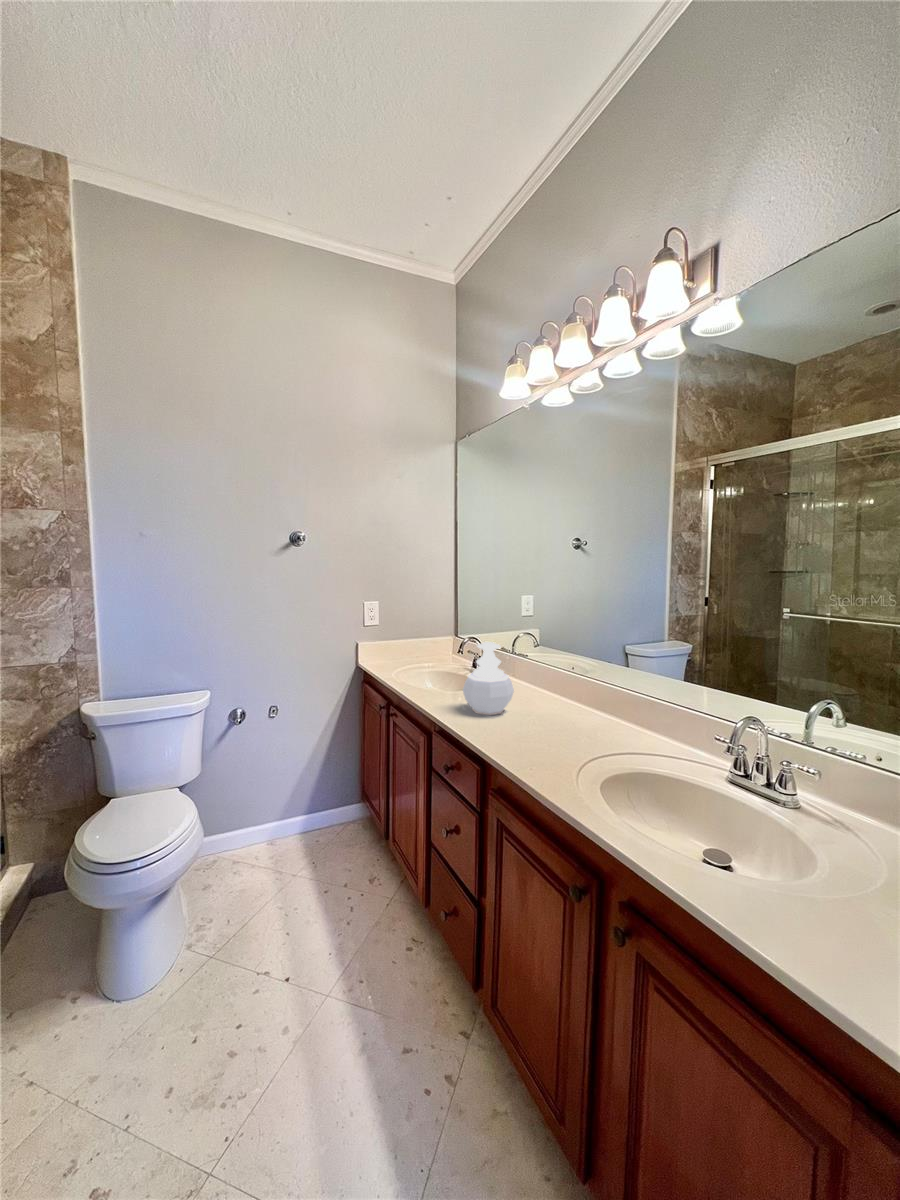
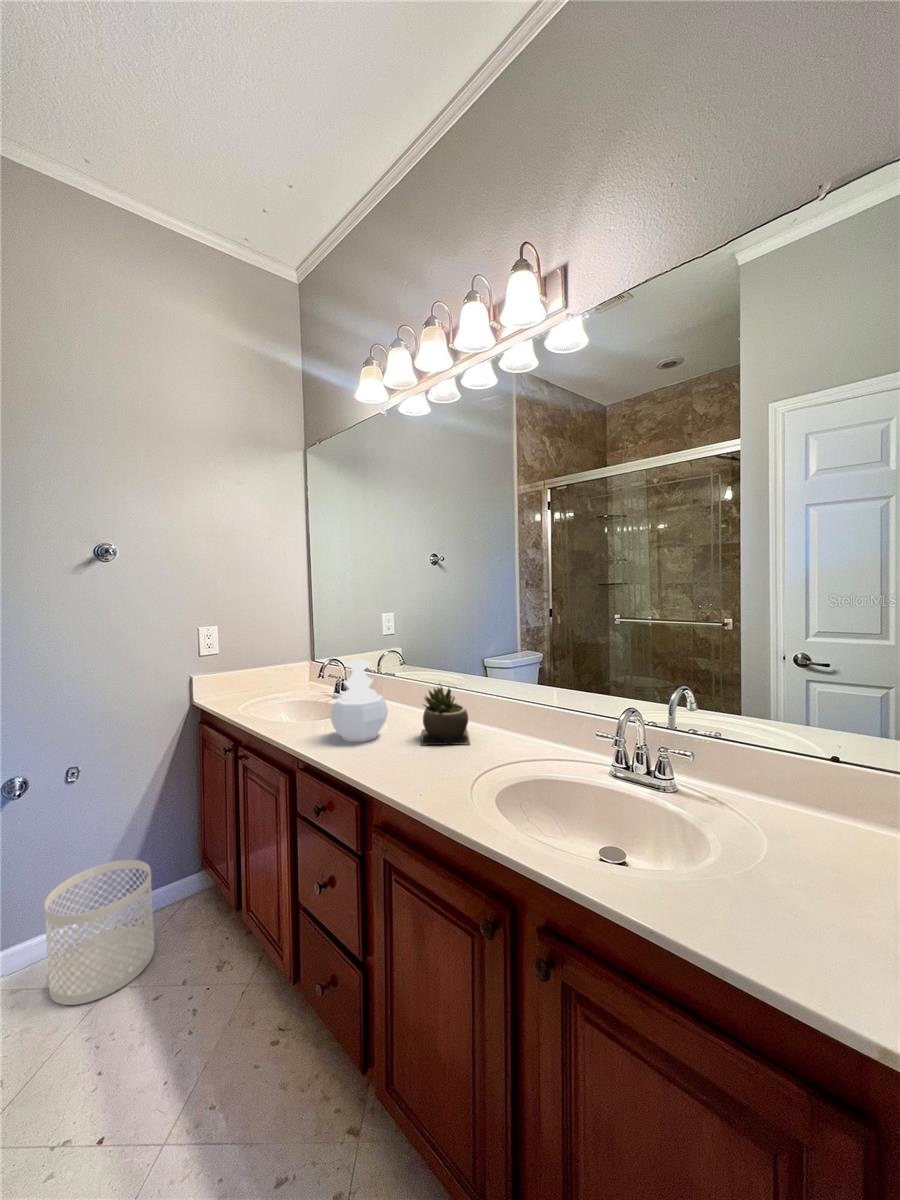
succulent plant: none [541,672,589,731] -> present [421,687,470,745]
waste basket: none [255,783,326,882] -> present [44,860,155,1005]

